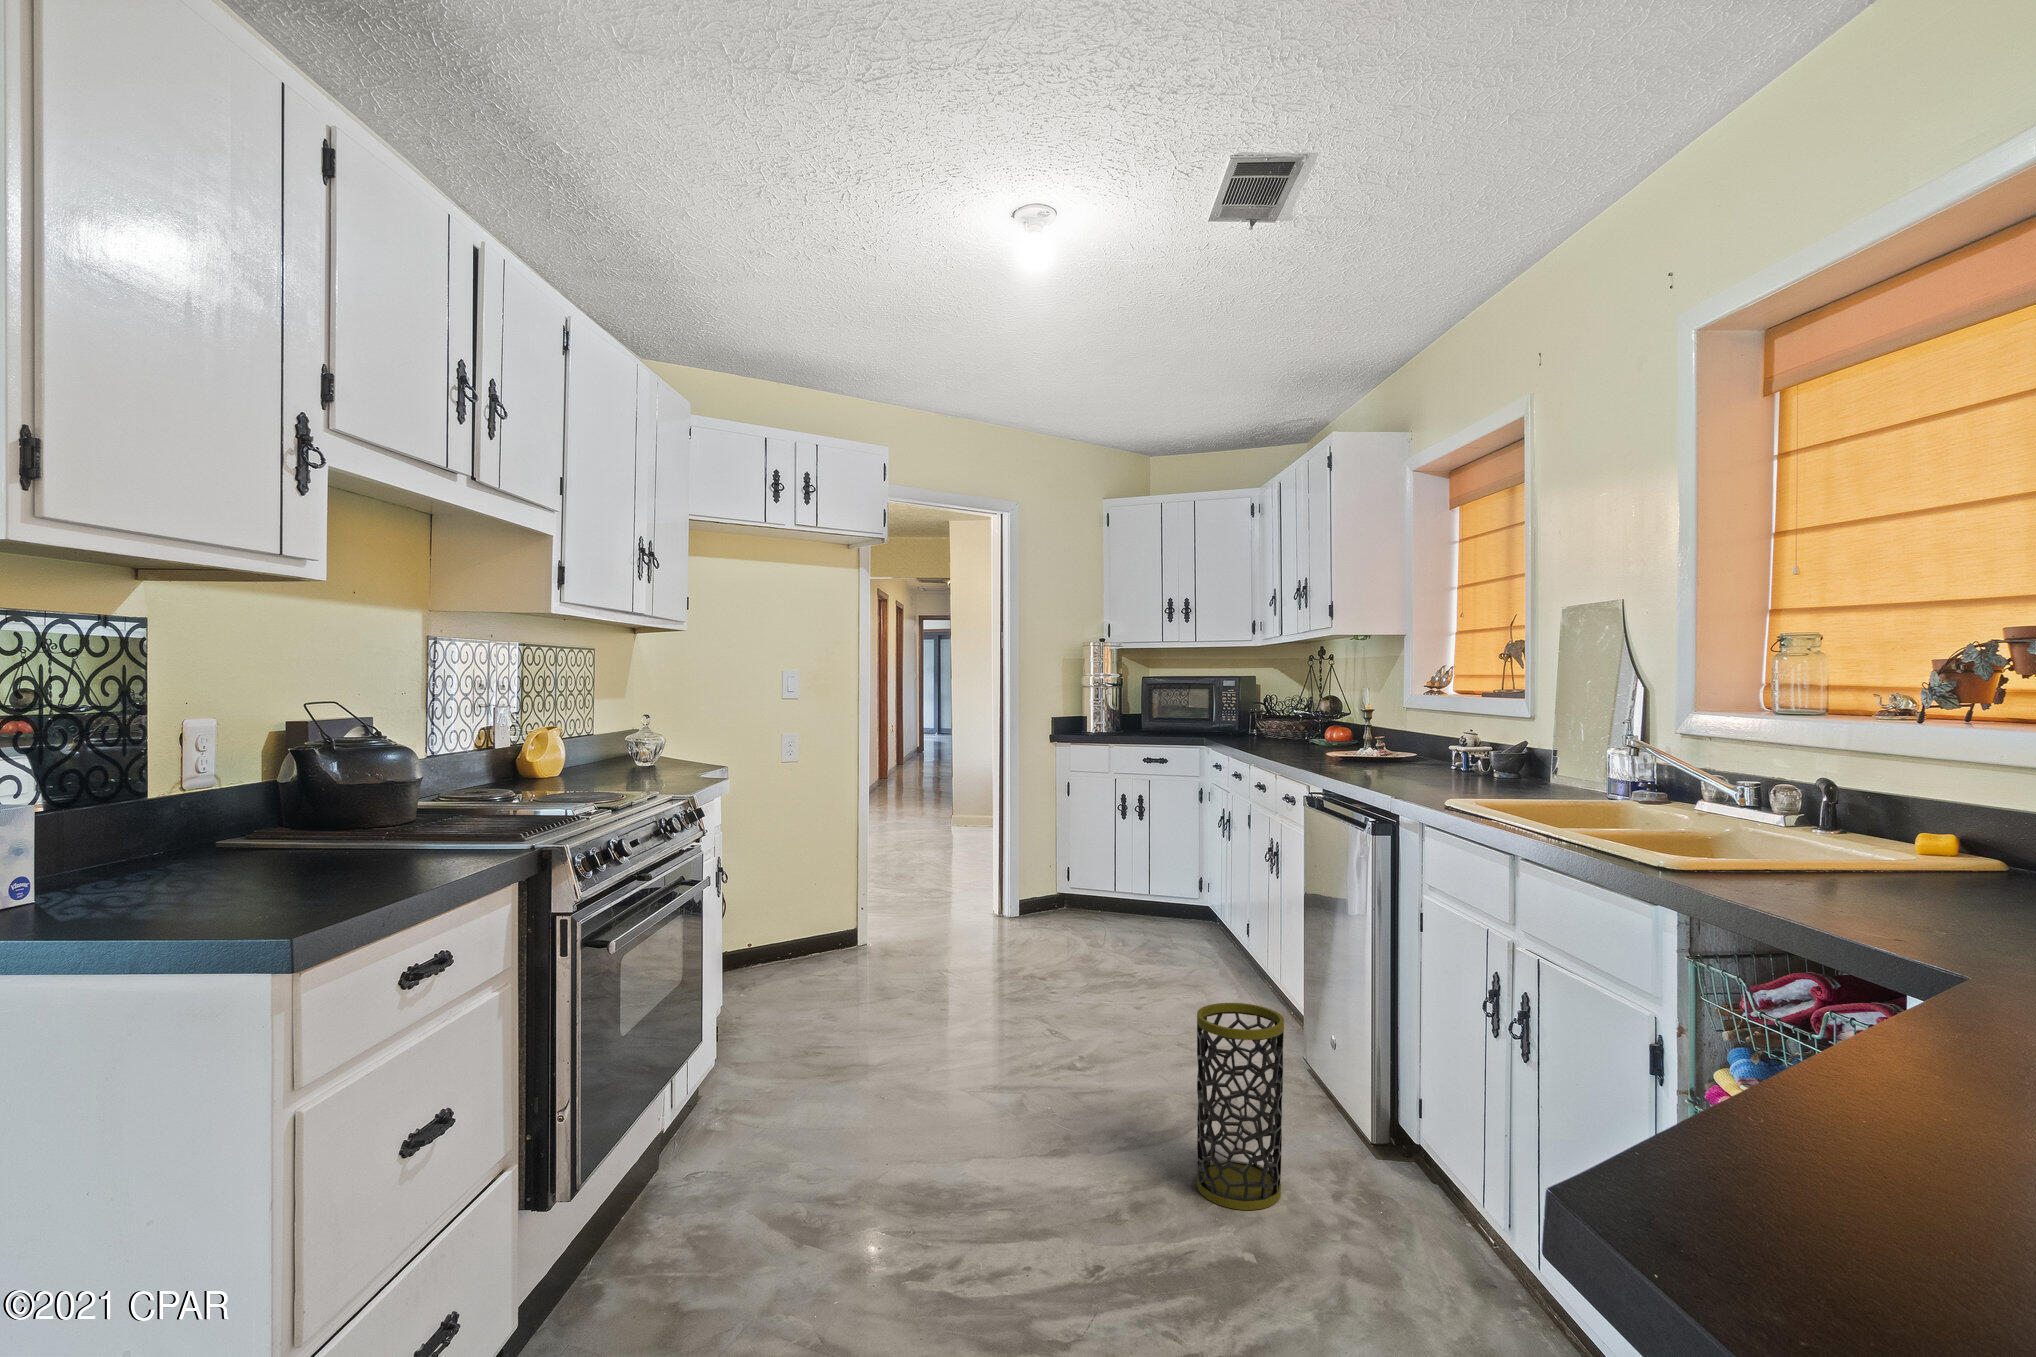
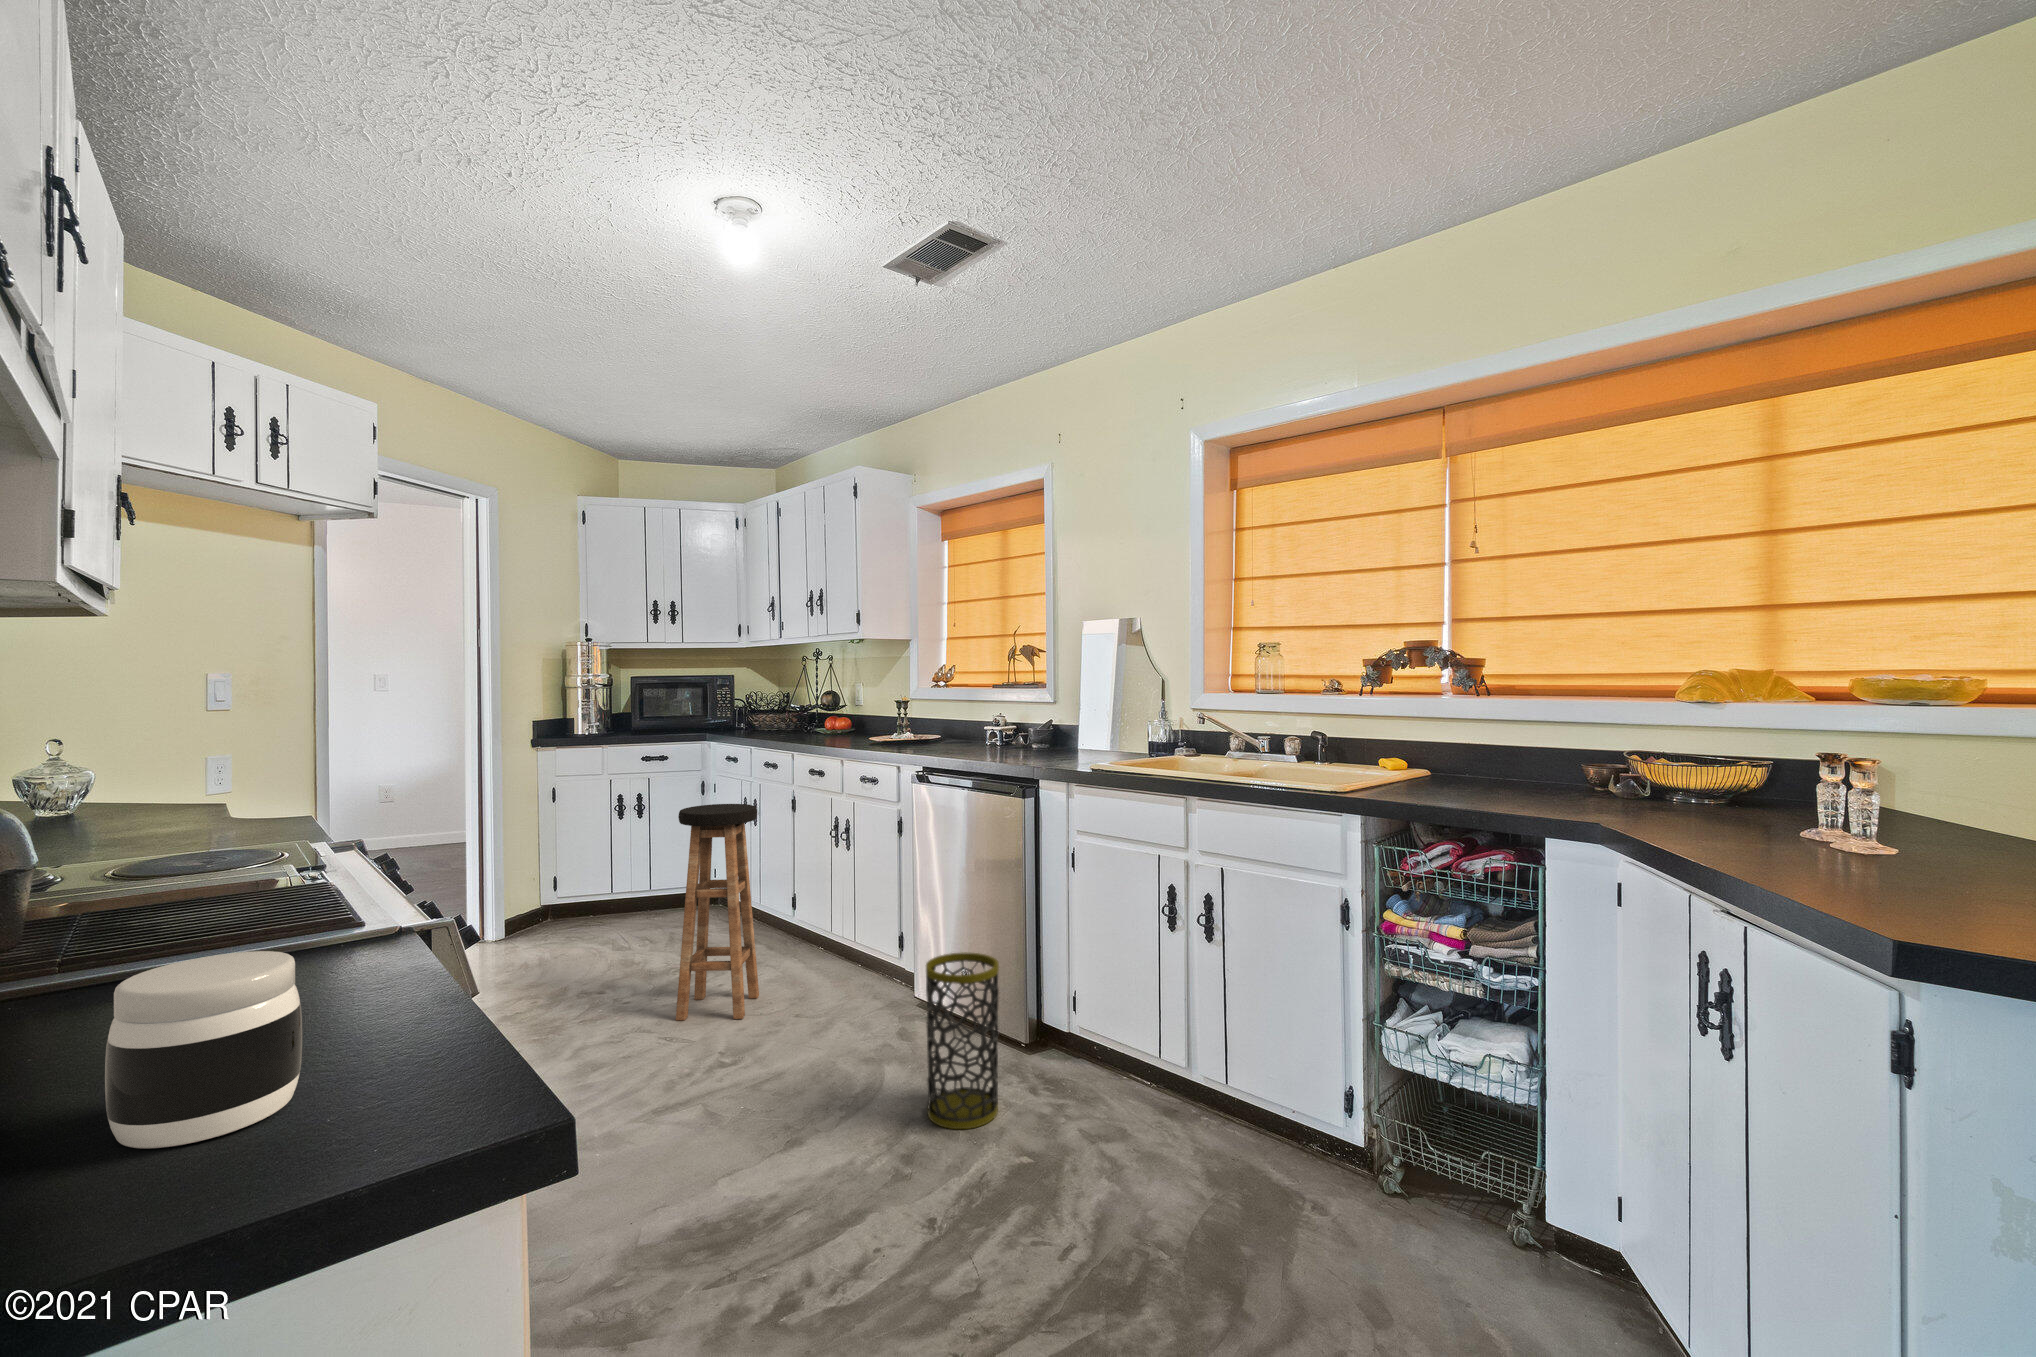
bar stool: none [1073,808,1164,1032] -> present [676,804,759,1020]
jar: none [250,827,344,918] -> present [105,951,302,1148]

